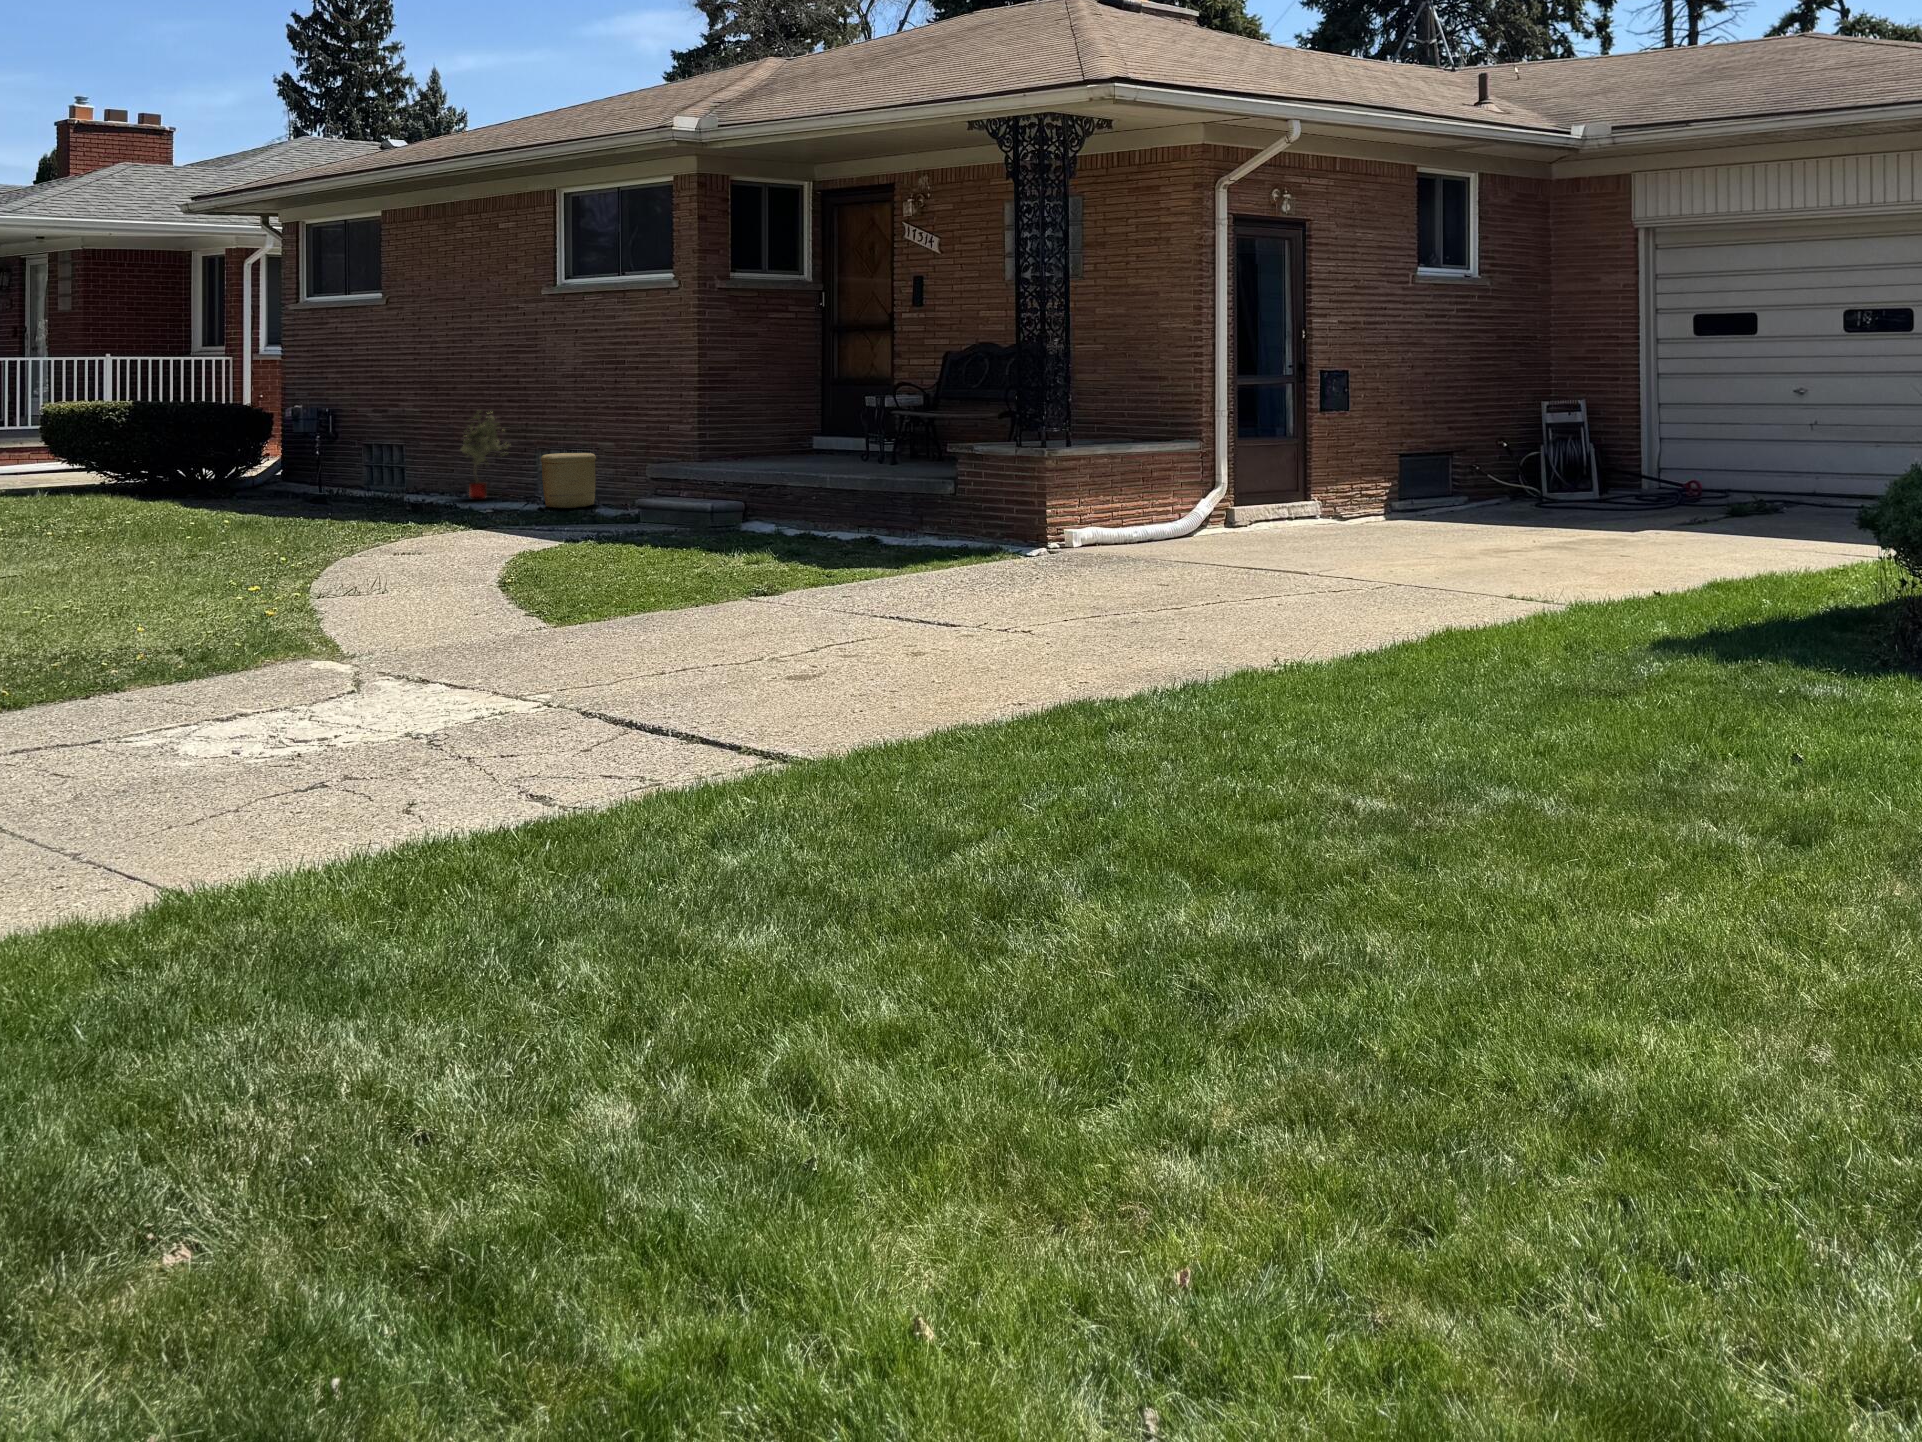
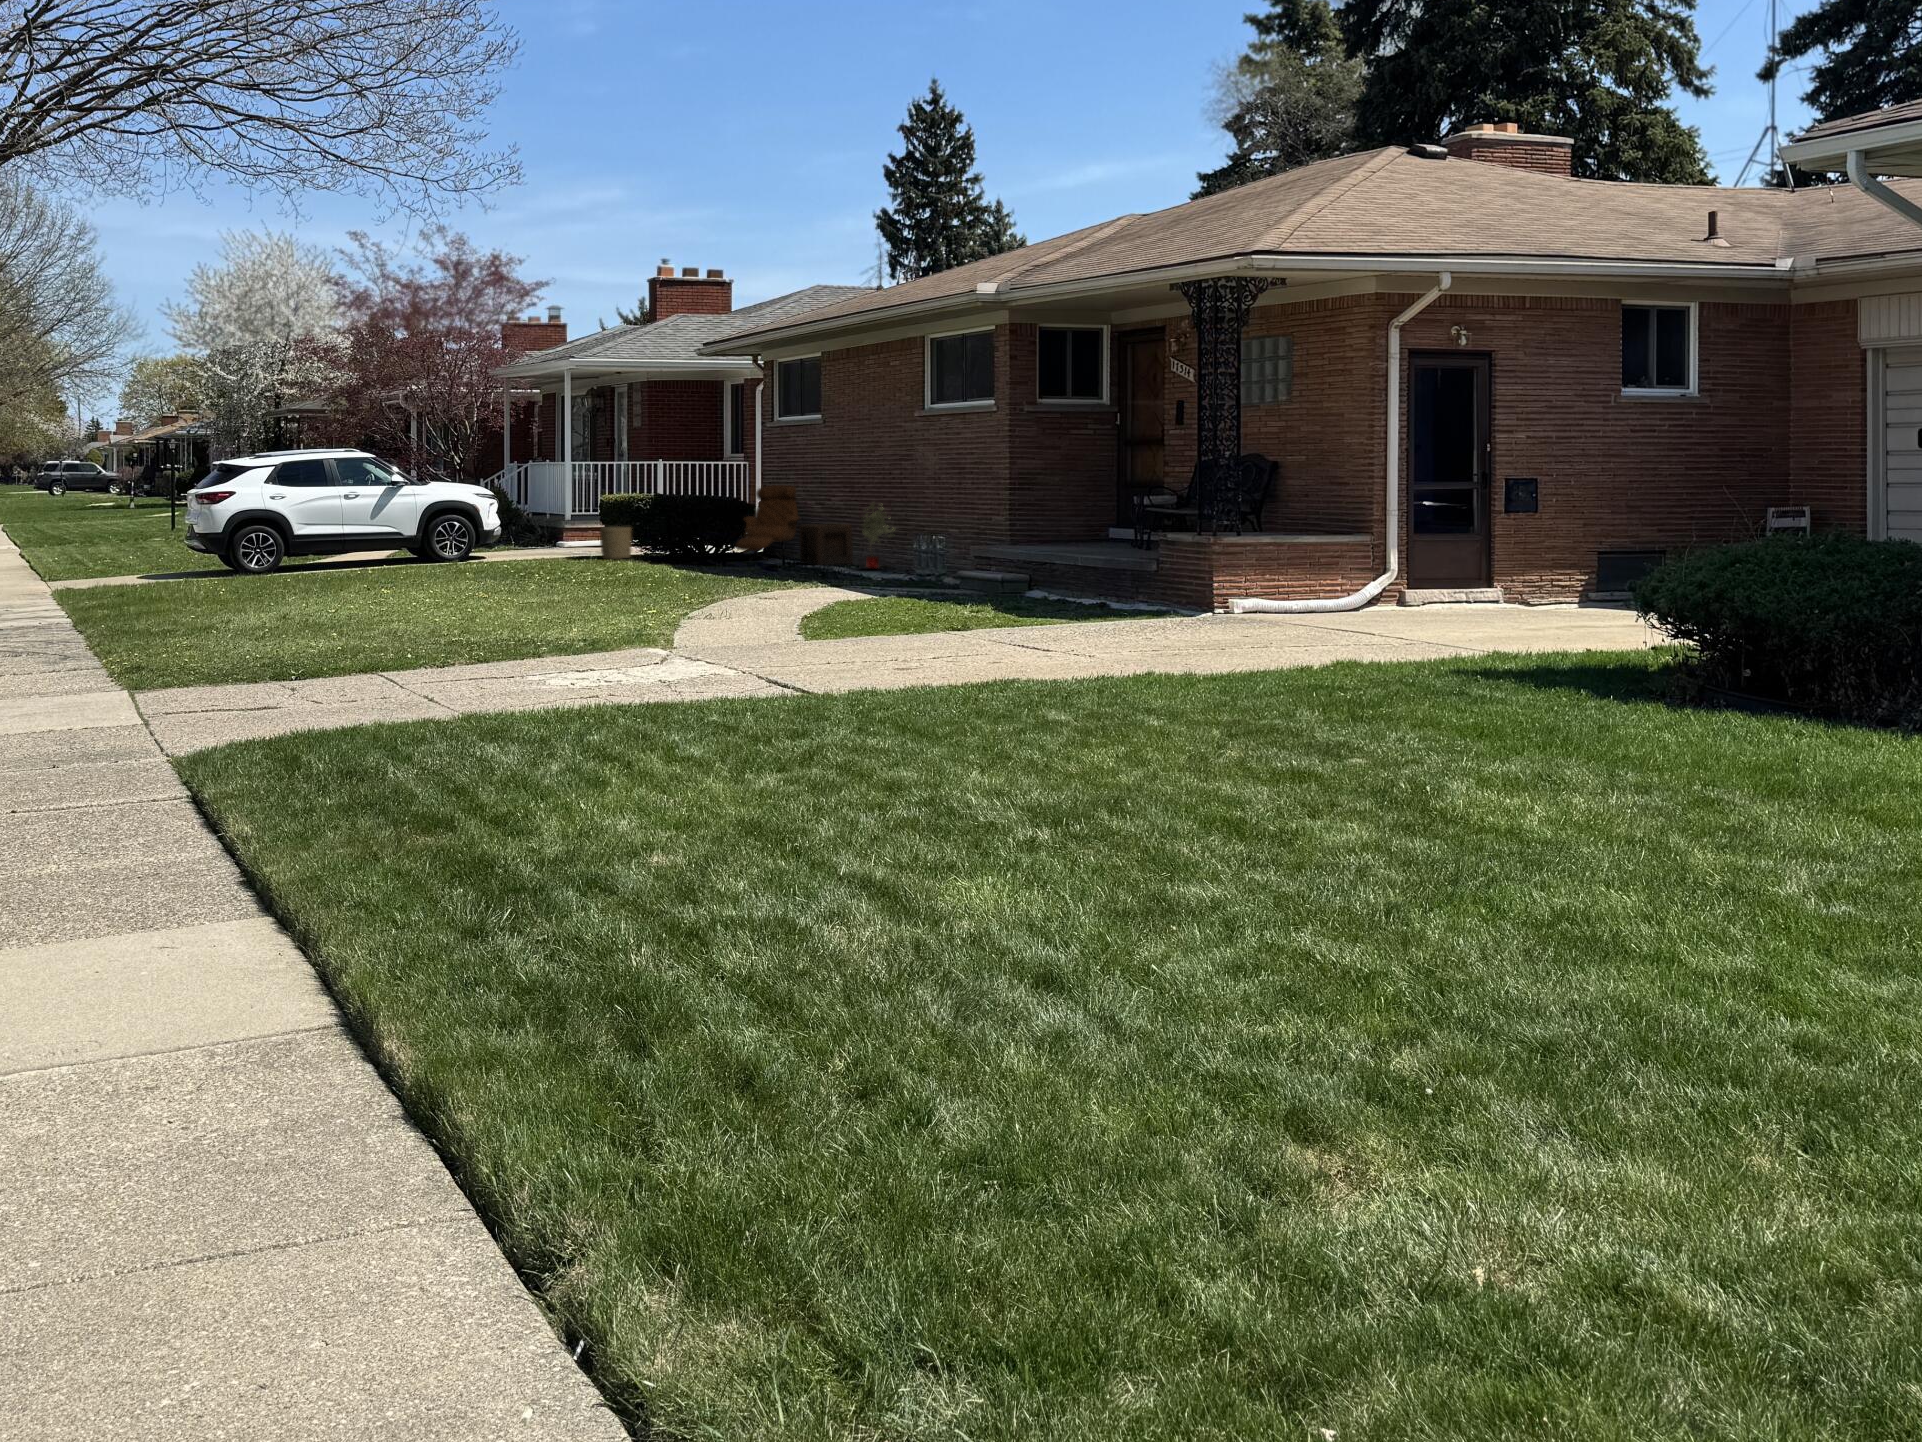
lounge chair: none [260,388,349,493] -> present [735,485,799,559]
wooden crate: none [361,439,438,496] -> present [799,524,853,565]
woven basket: present [541,453,596,508] -> present [600,526,632,559]

